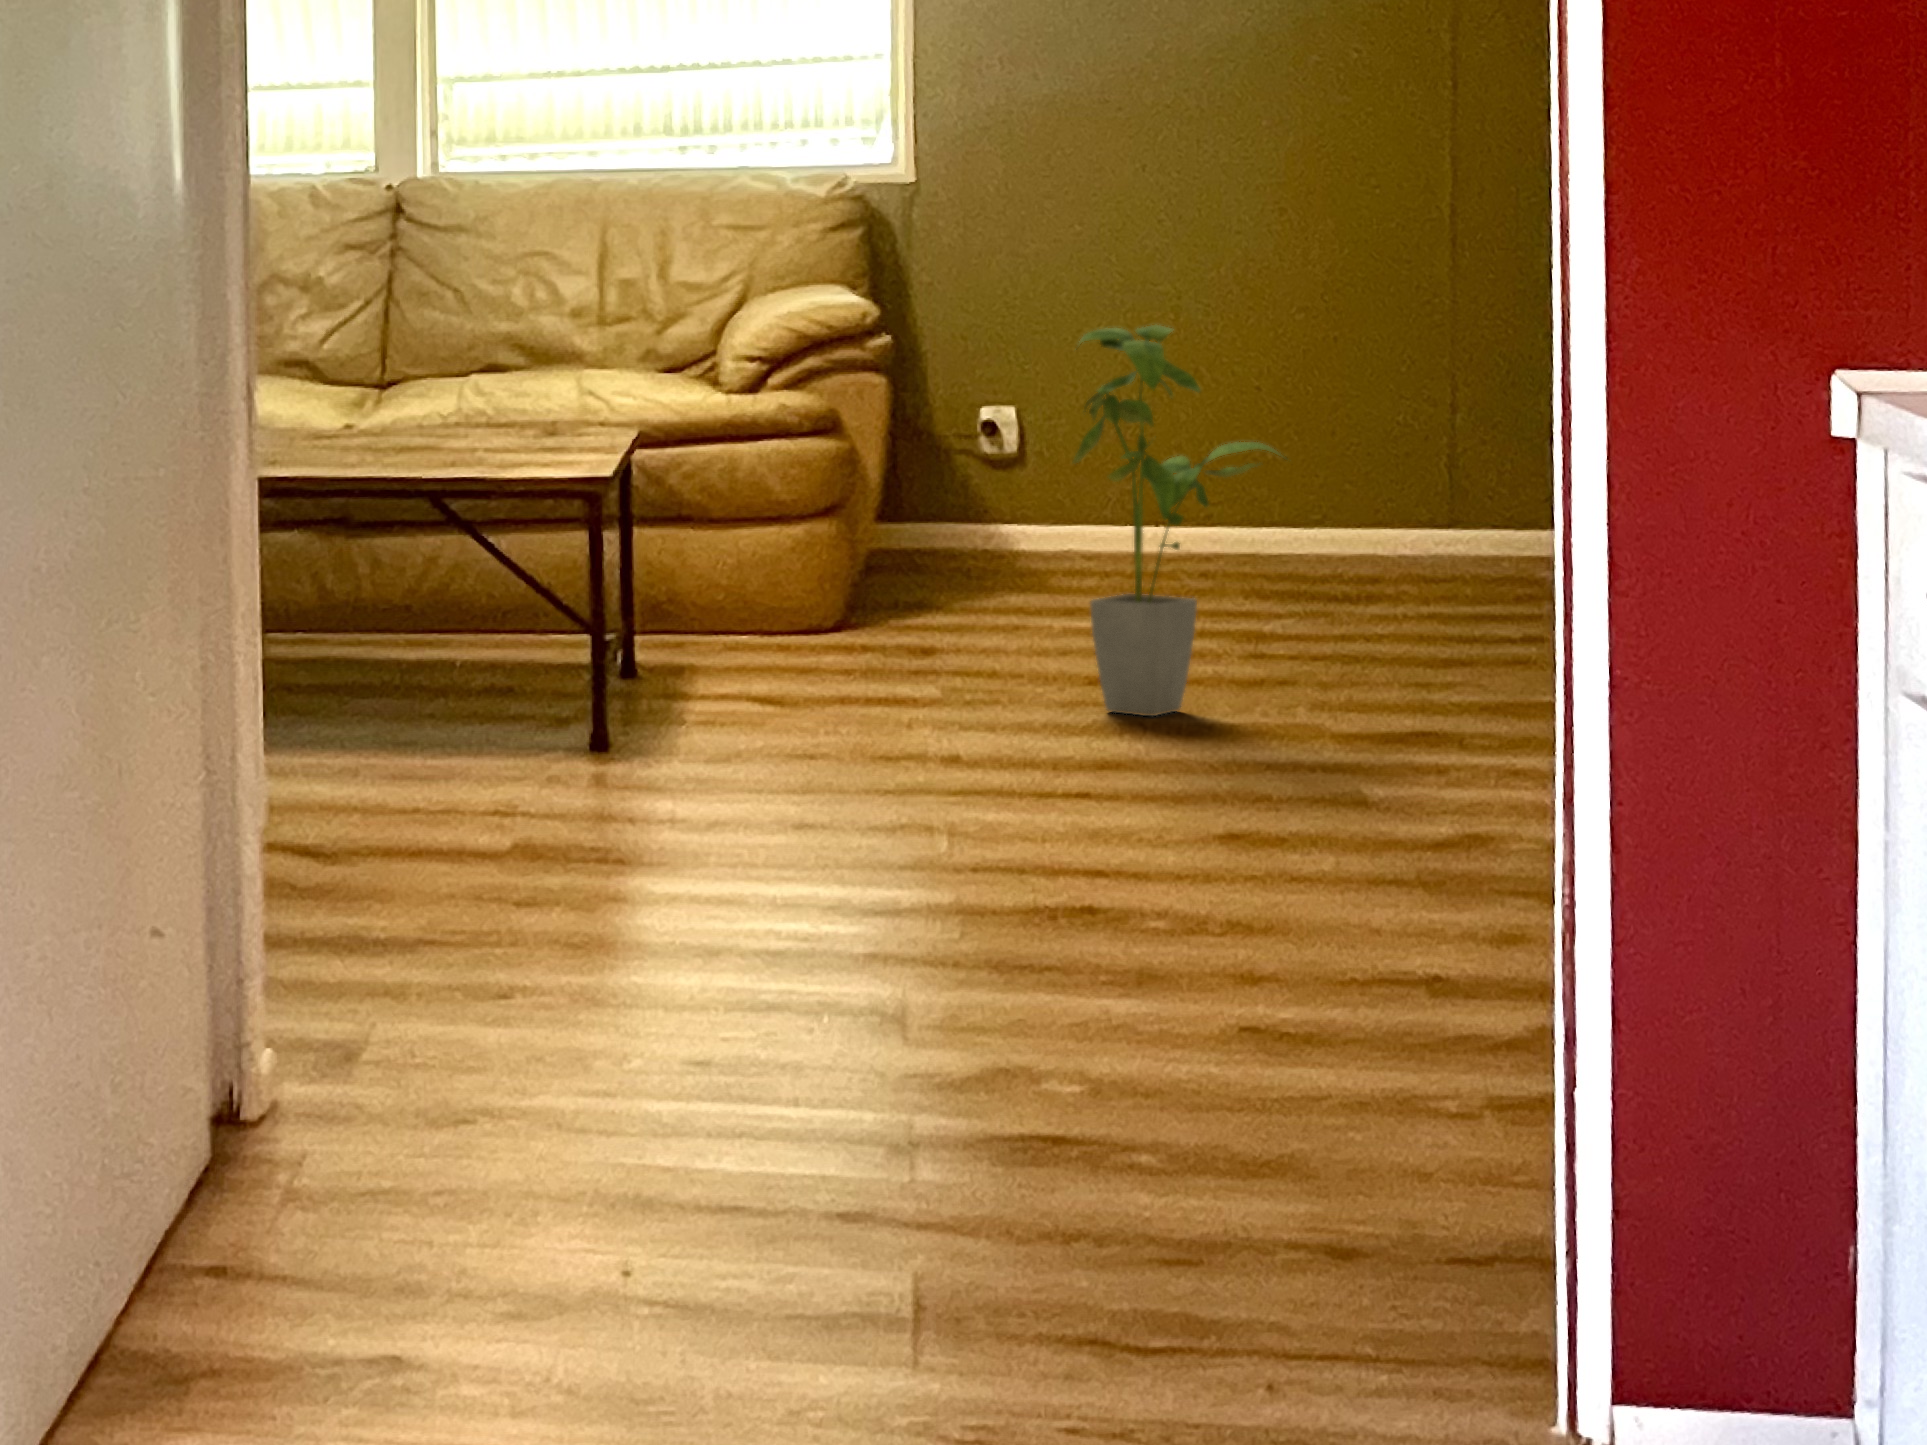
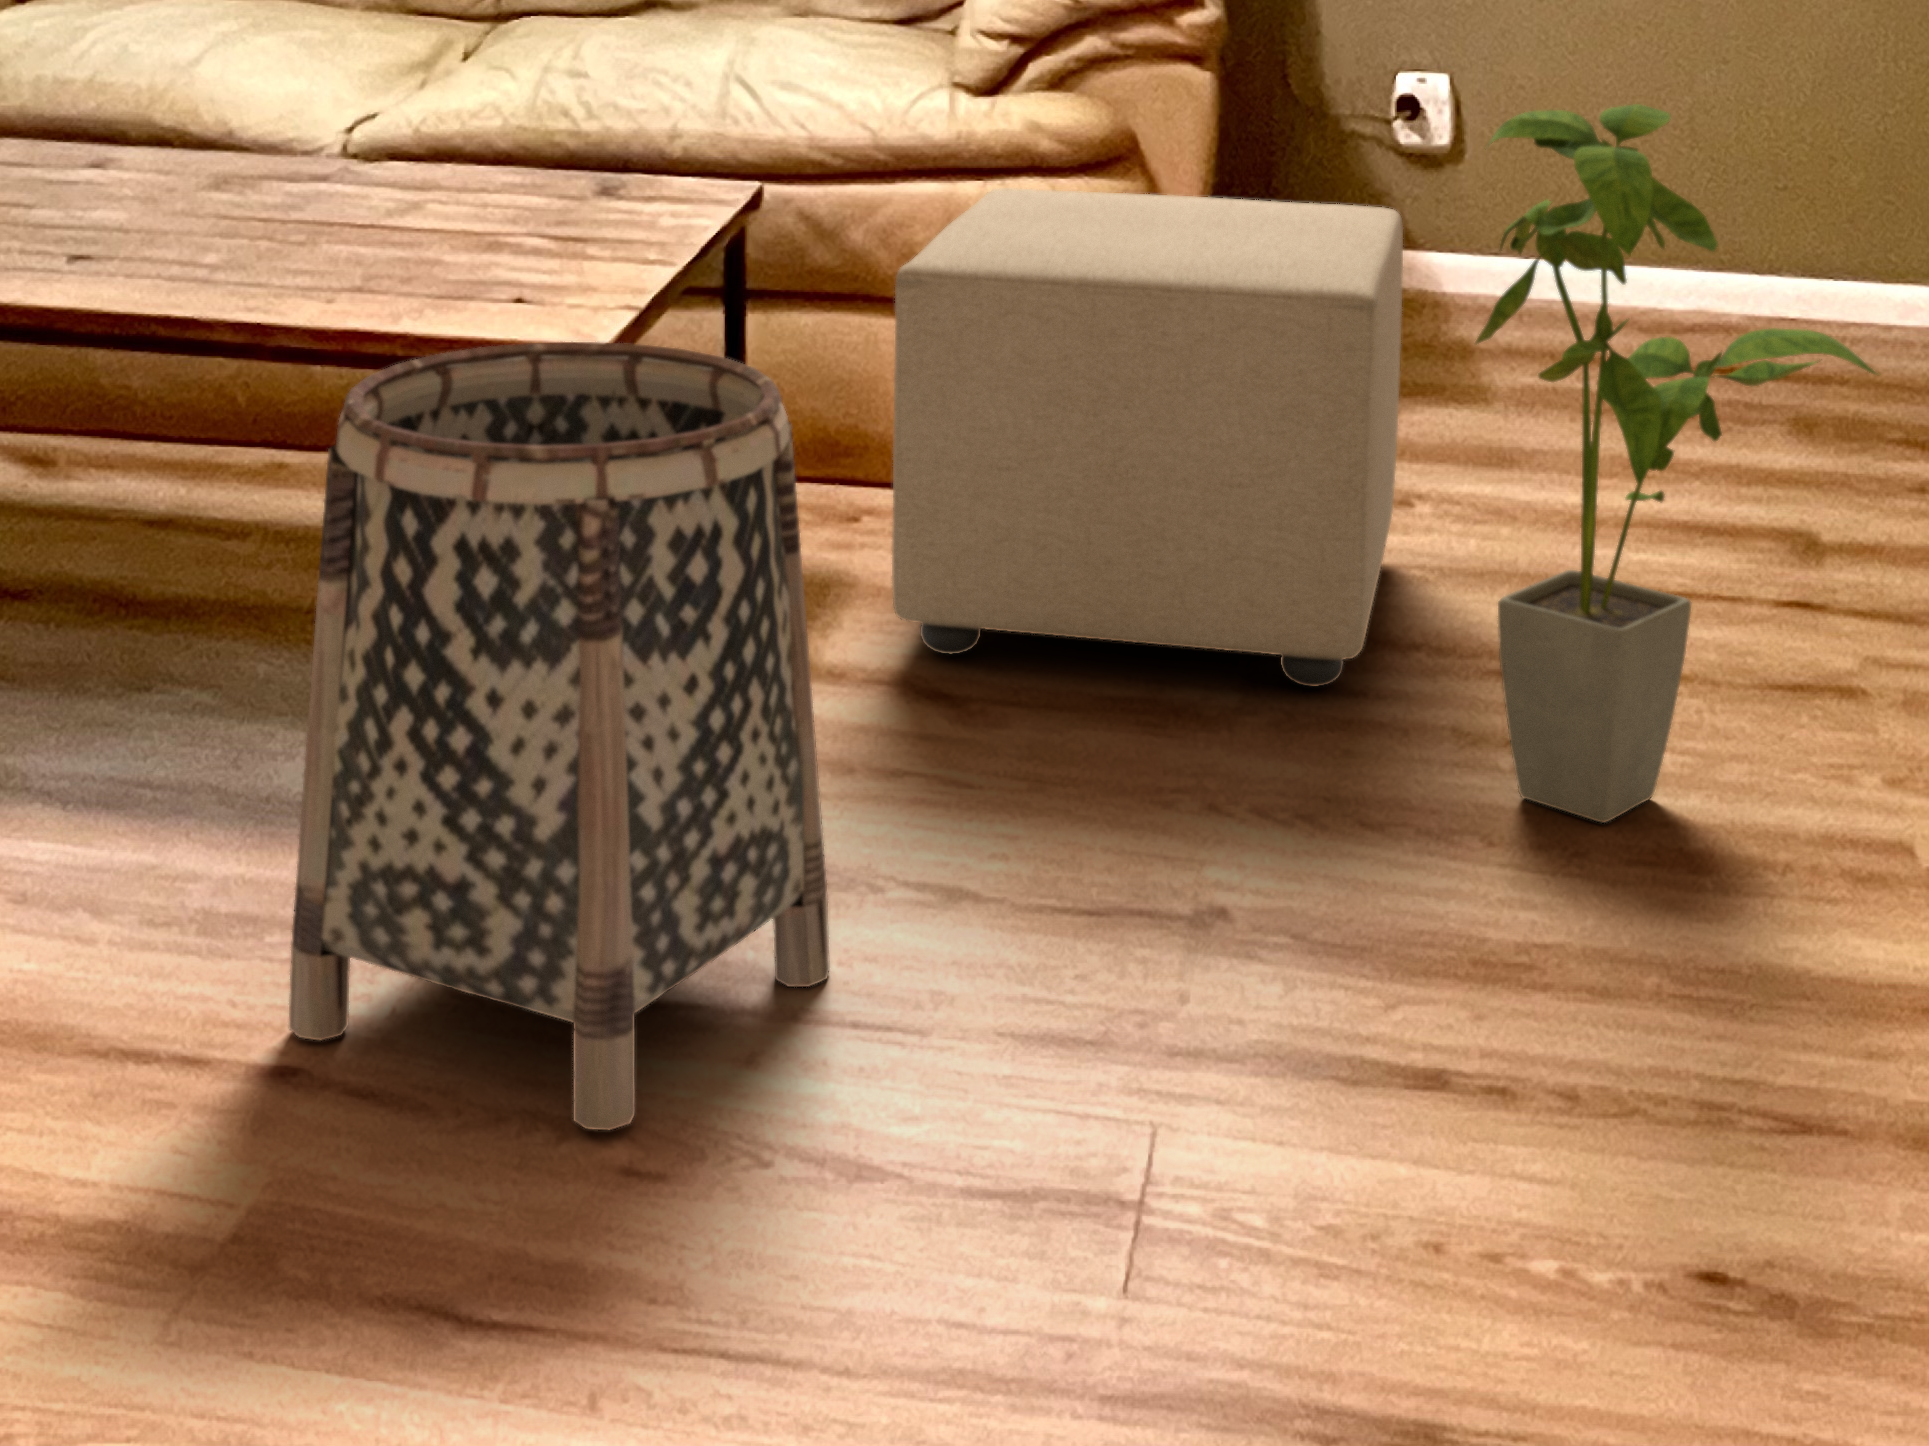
ottoman: none [735,436,1021,684] -> present [892,188,1403,687]
basket: none [503,444,759,780] -> present [289,342,830,1130]

